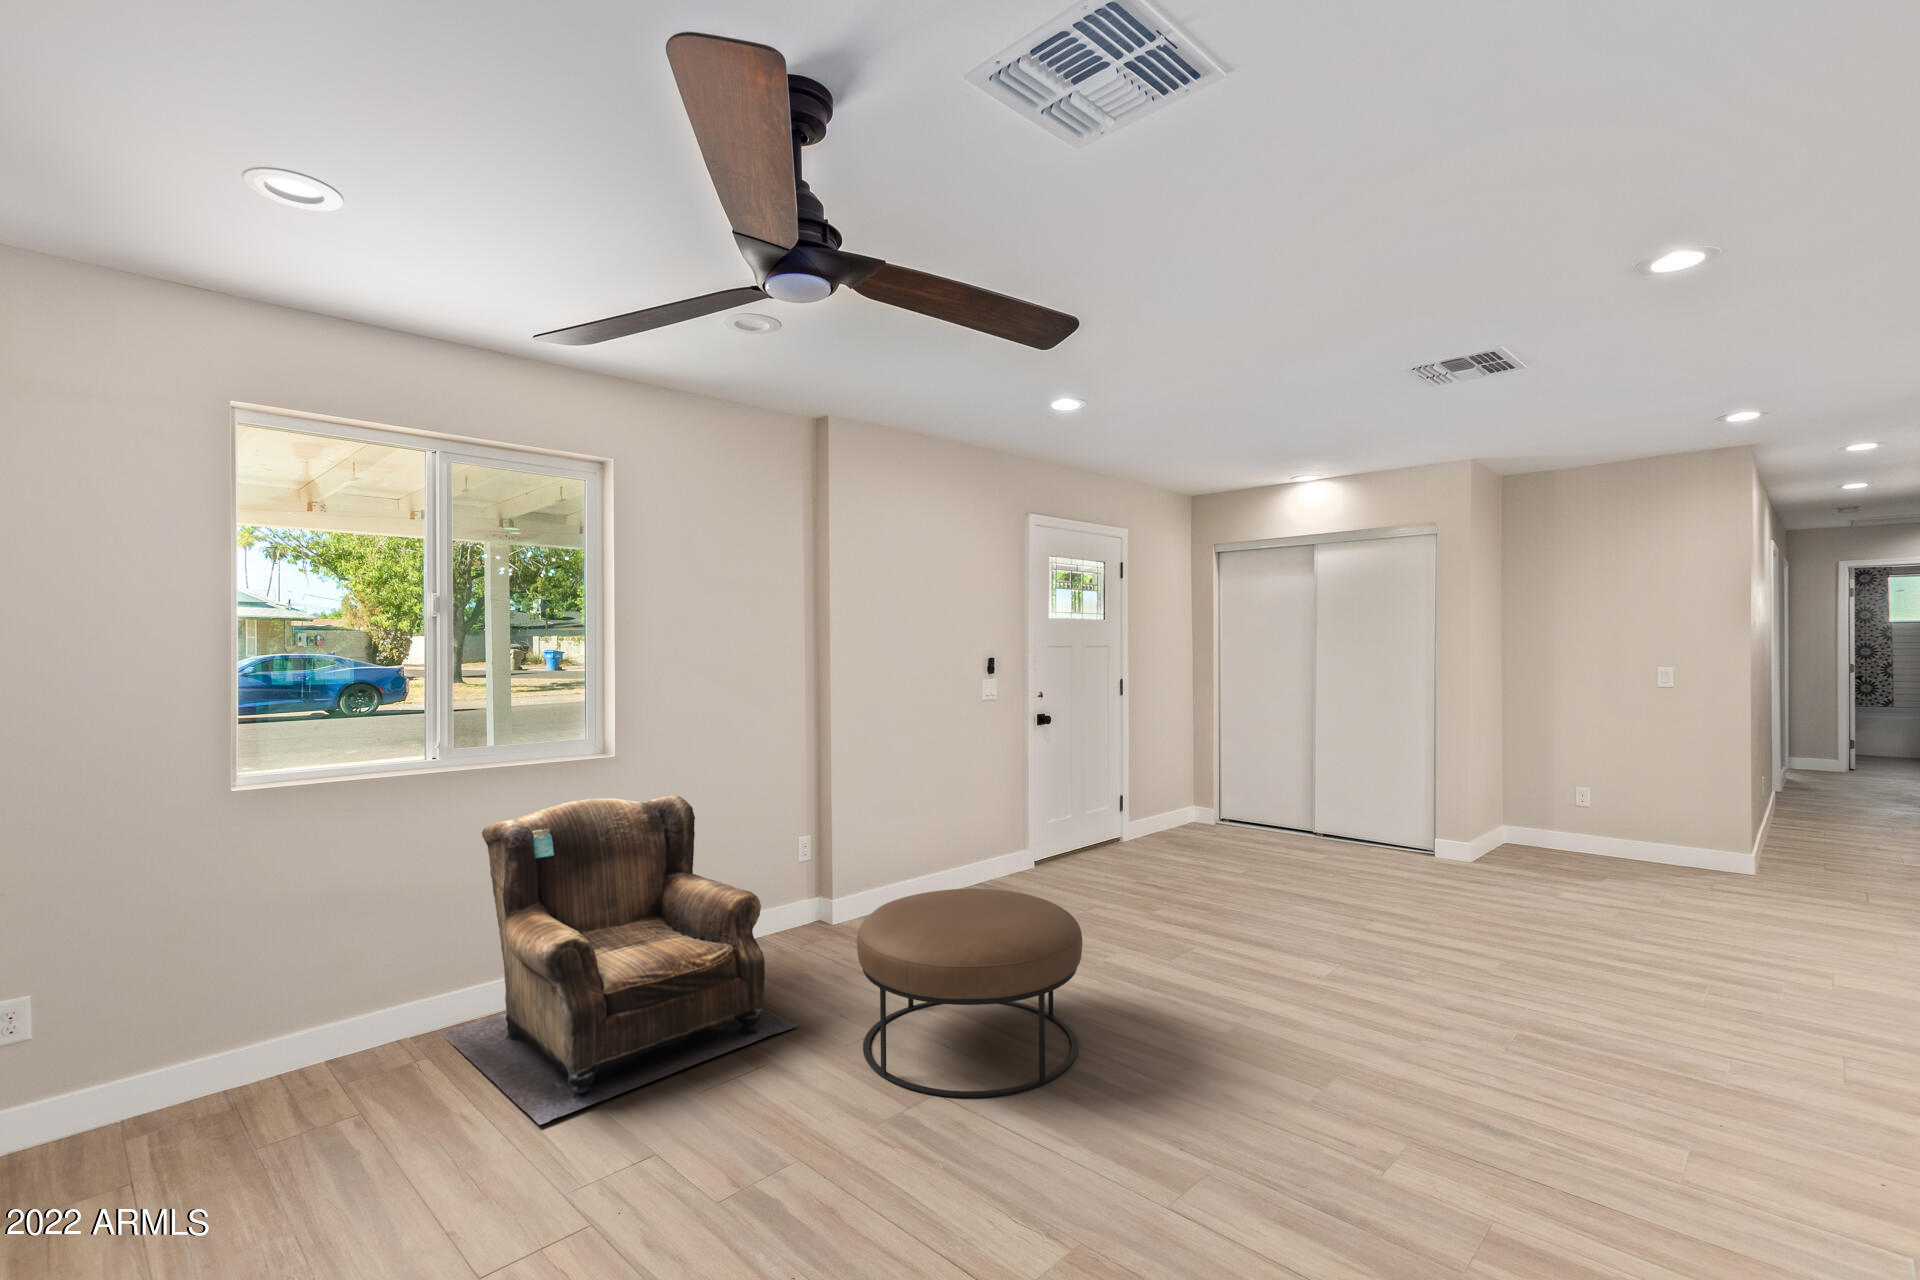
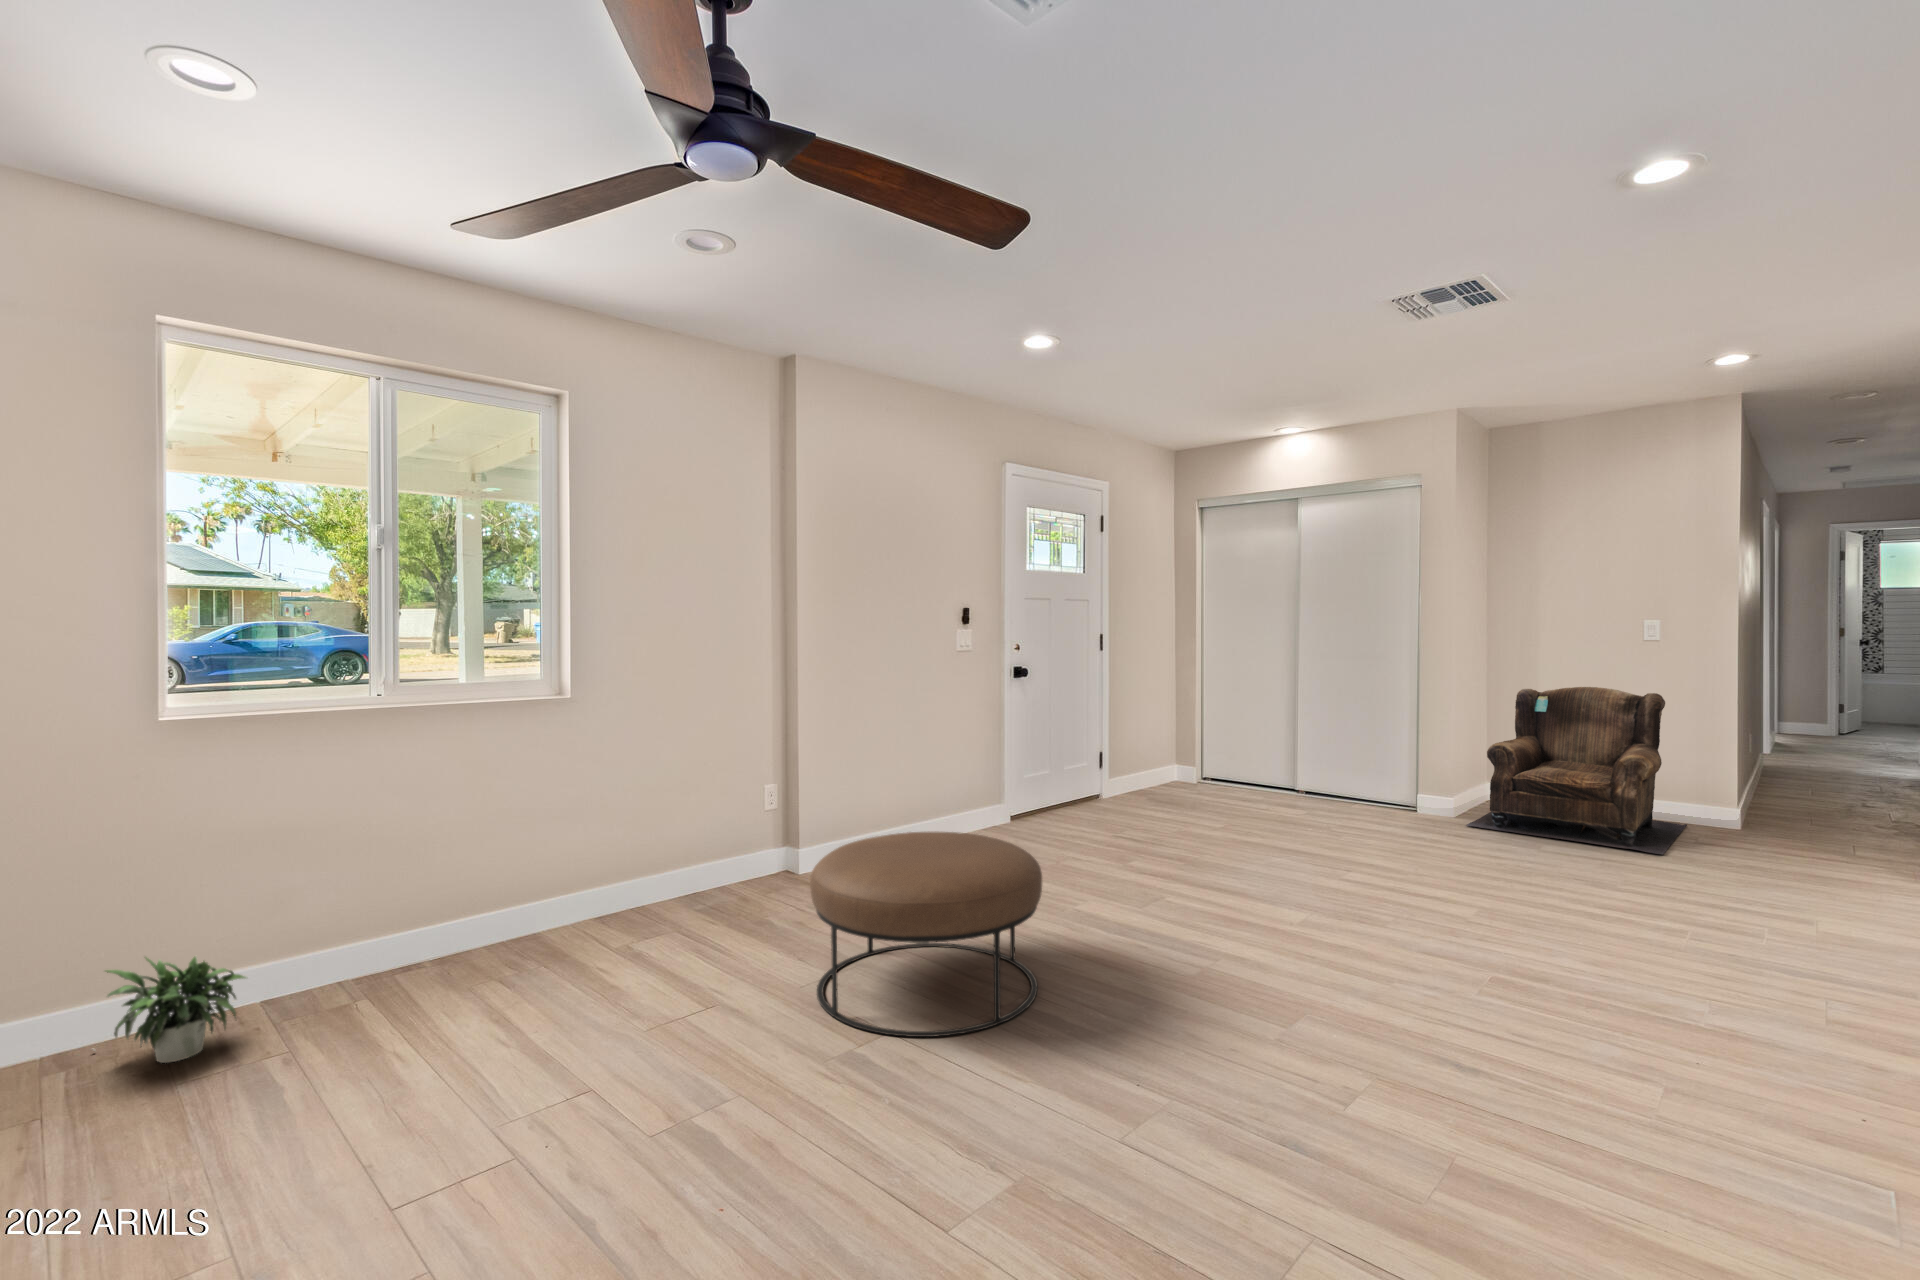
armchair: present [441,796,797,1125] -> present [1466,687,1687,854]
potted plant: none [166,1018,317,1125] -> present [93,956,246,1063]

